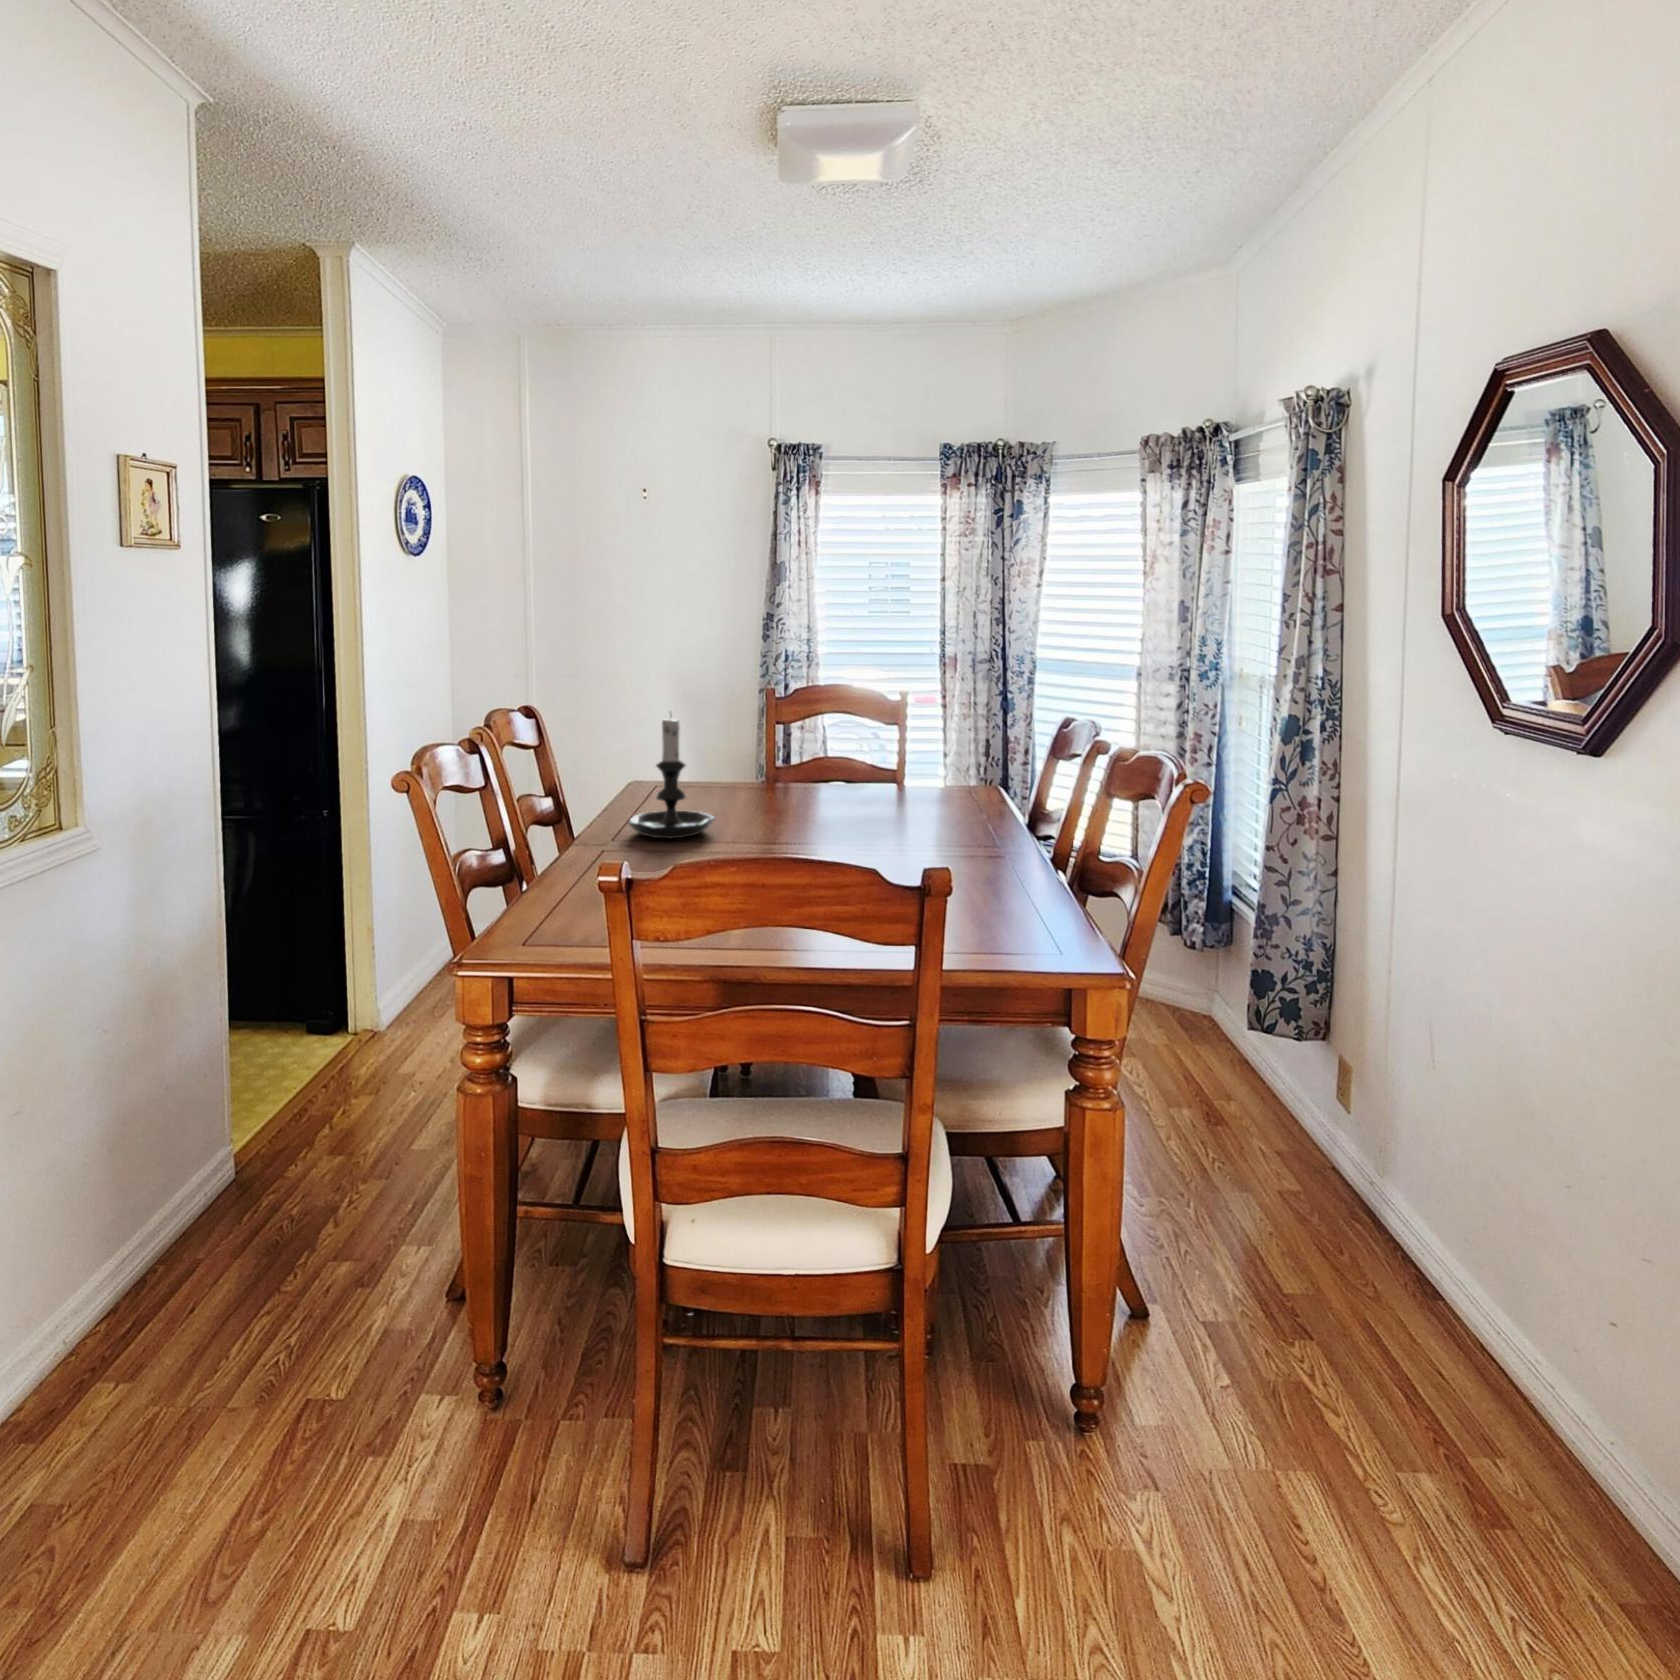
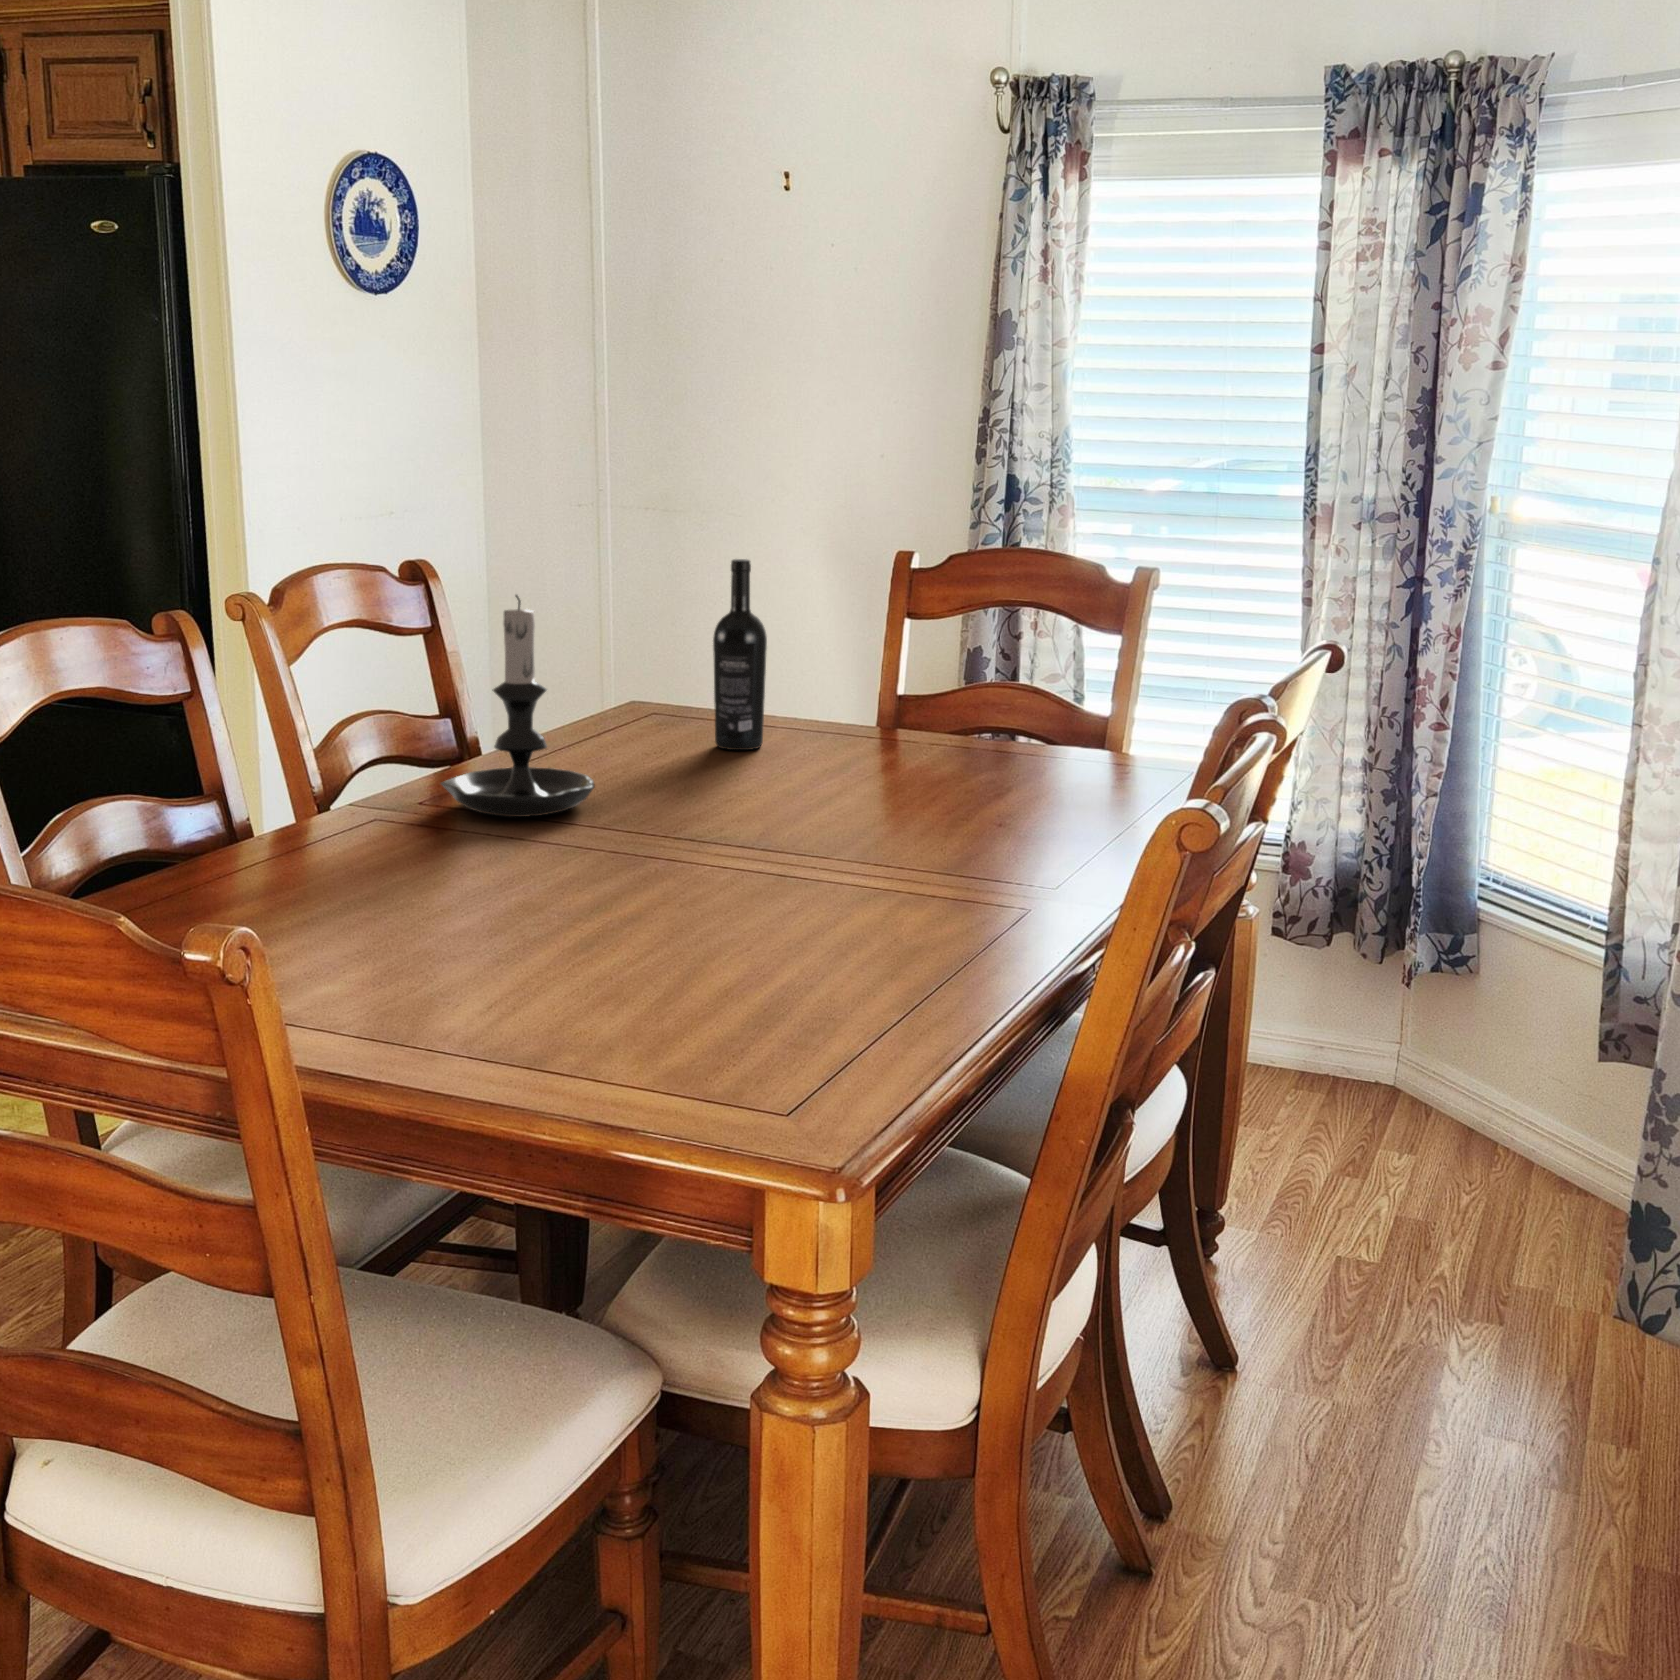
wine bottle: none [723,690,753,795] -> present [713,559,767,750]

